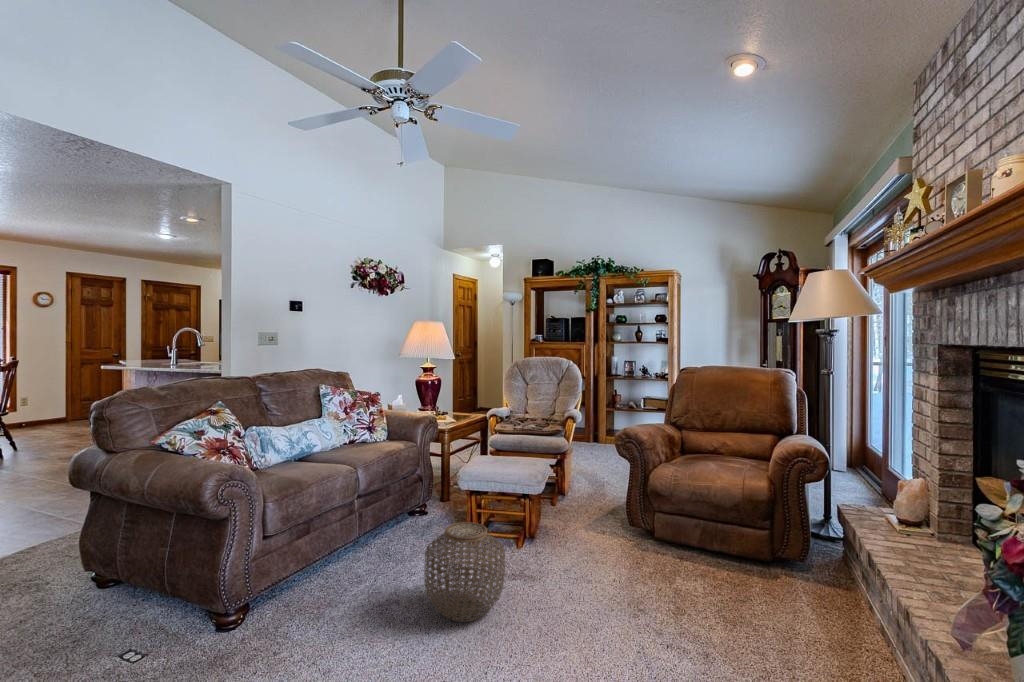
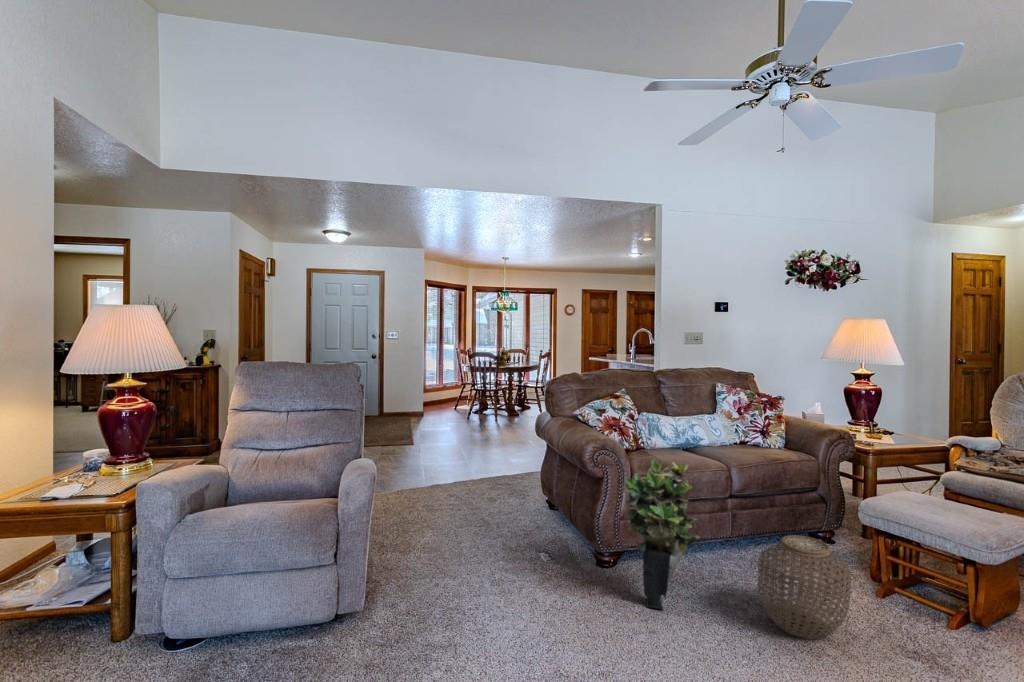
potted plant: none [270,477,368,658] -> present [625,459,699,610]

